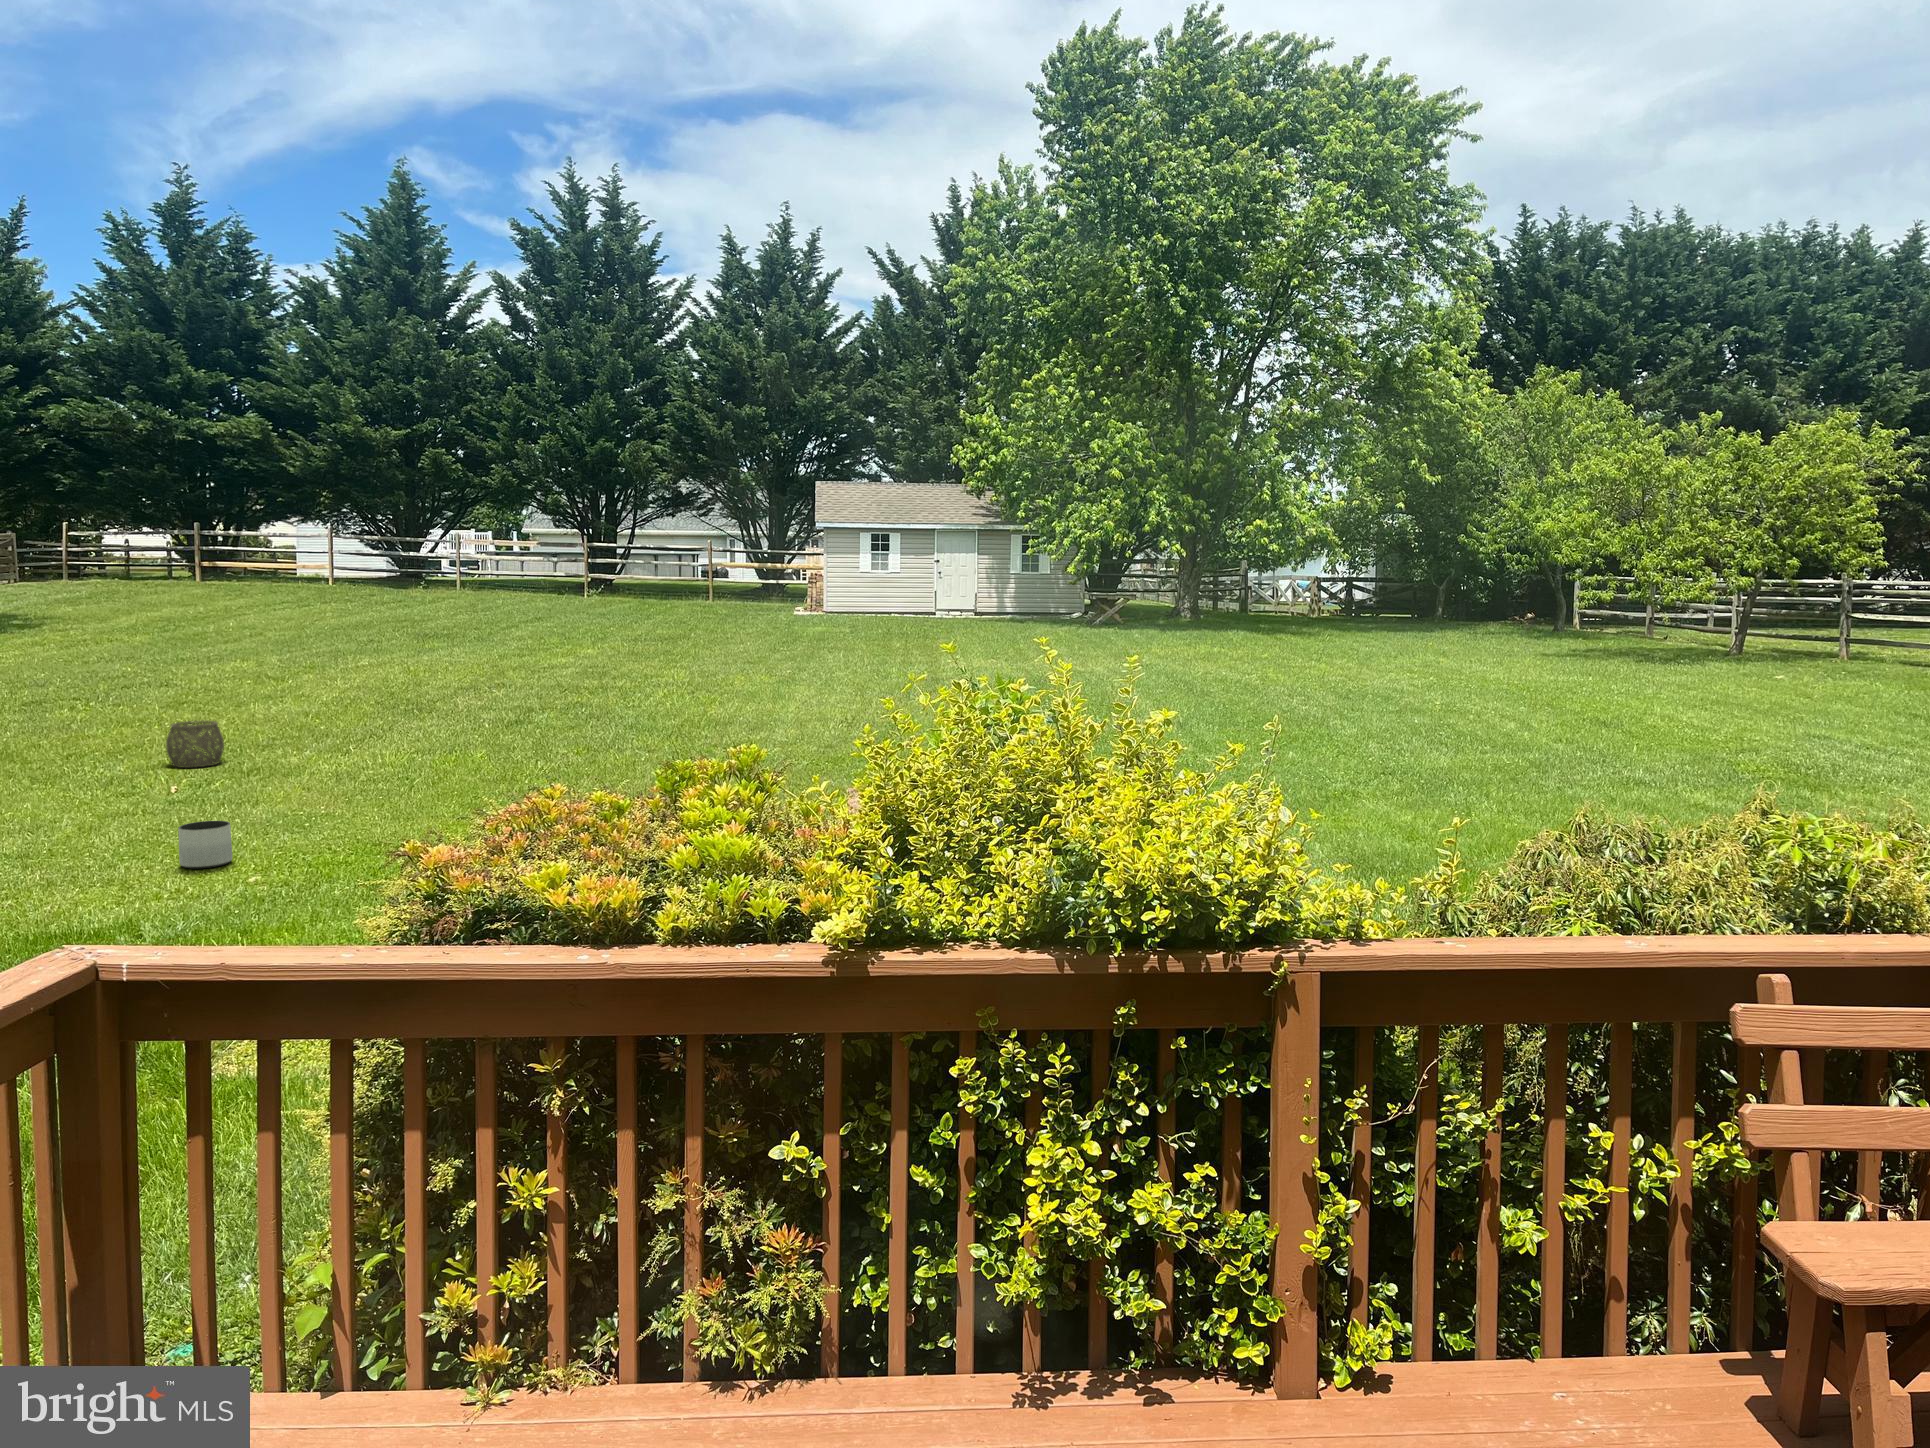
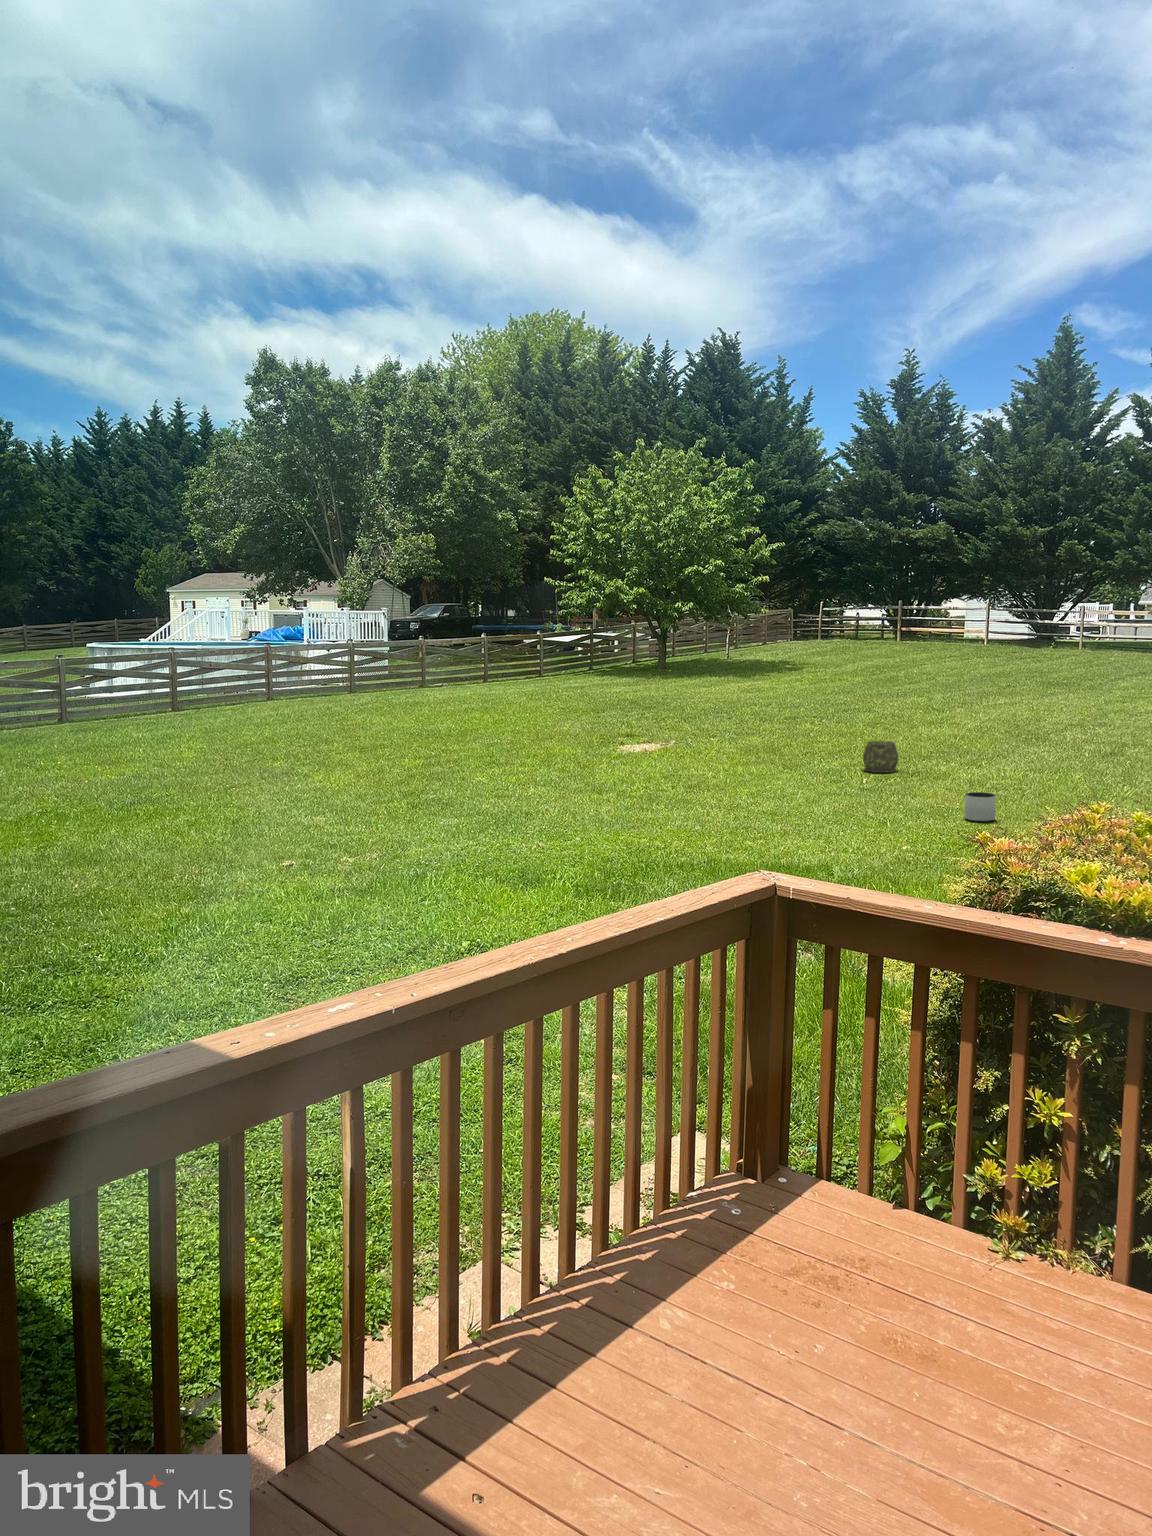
planter: present [178,821,232,869] -> present [965,792,996,822]

